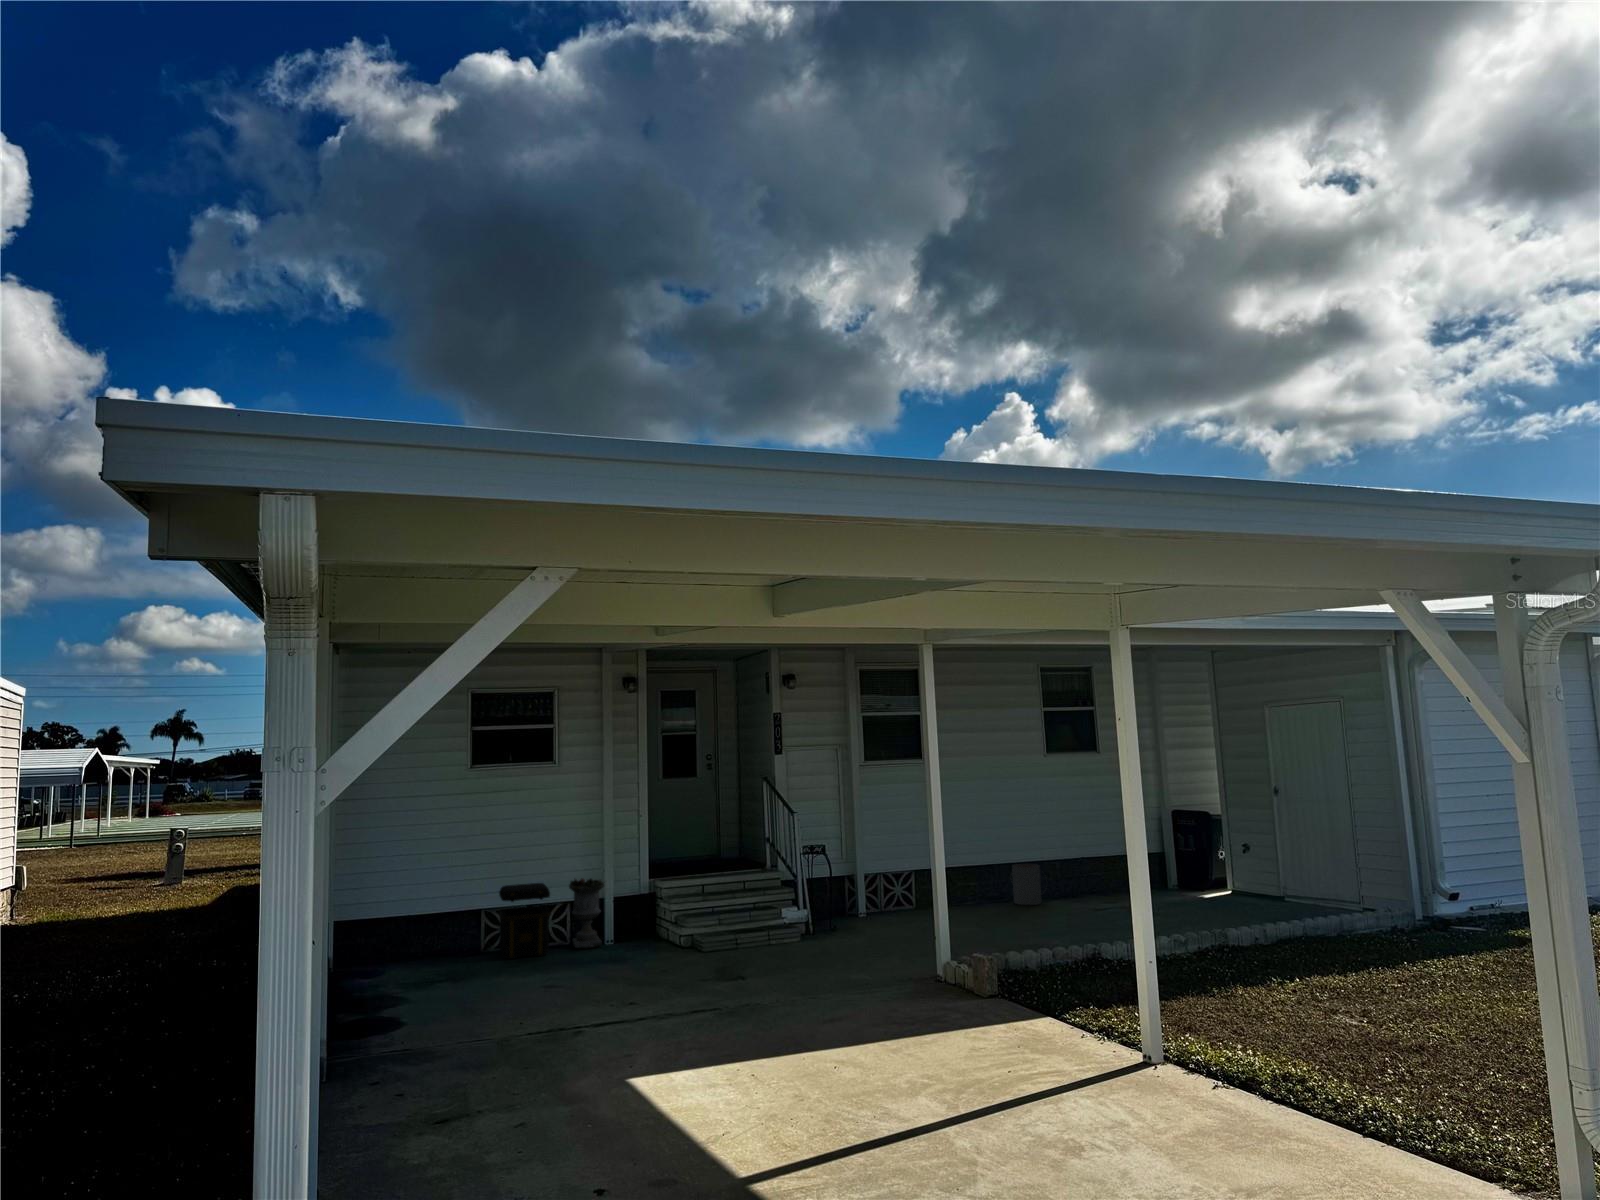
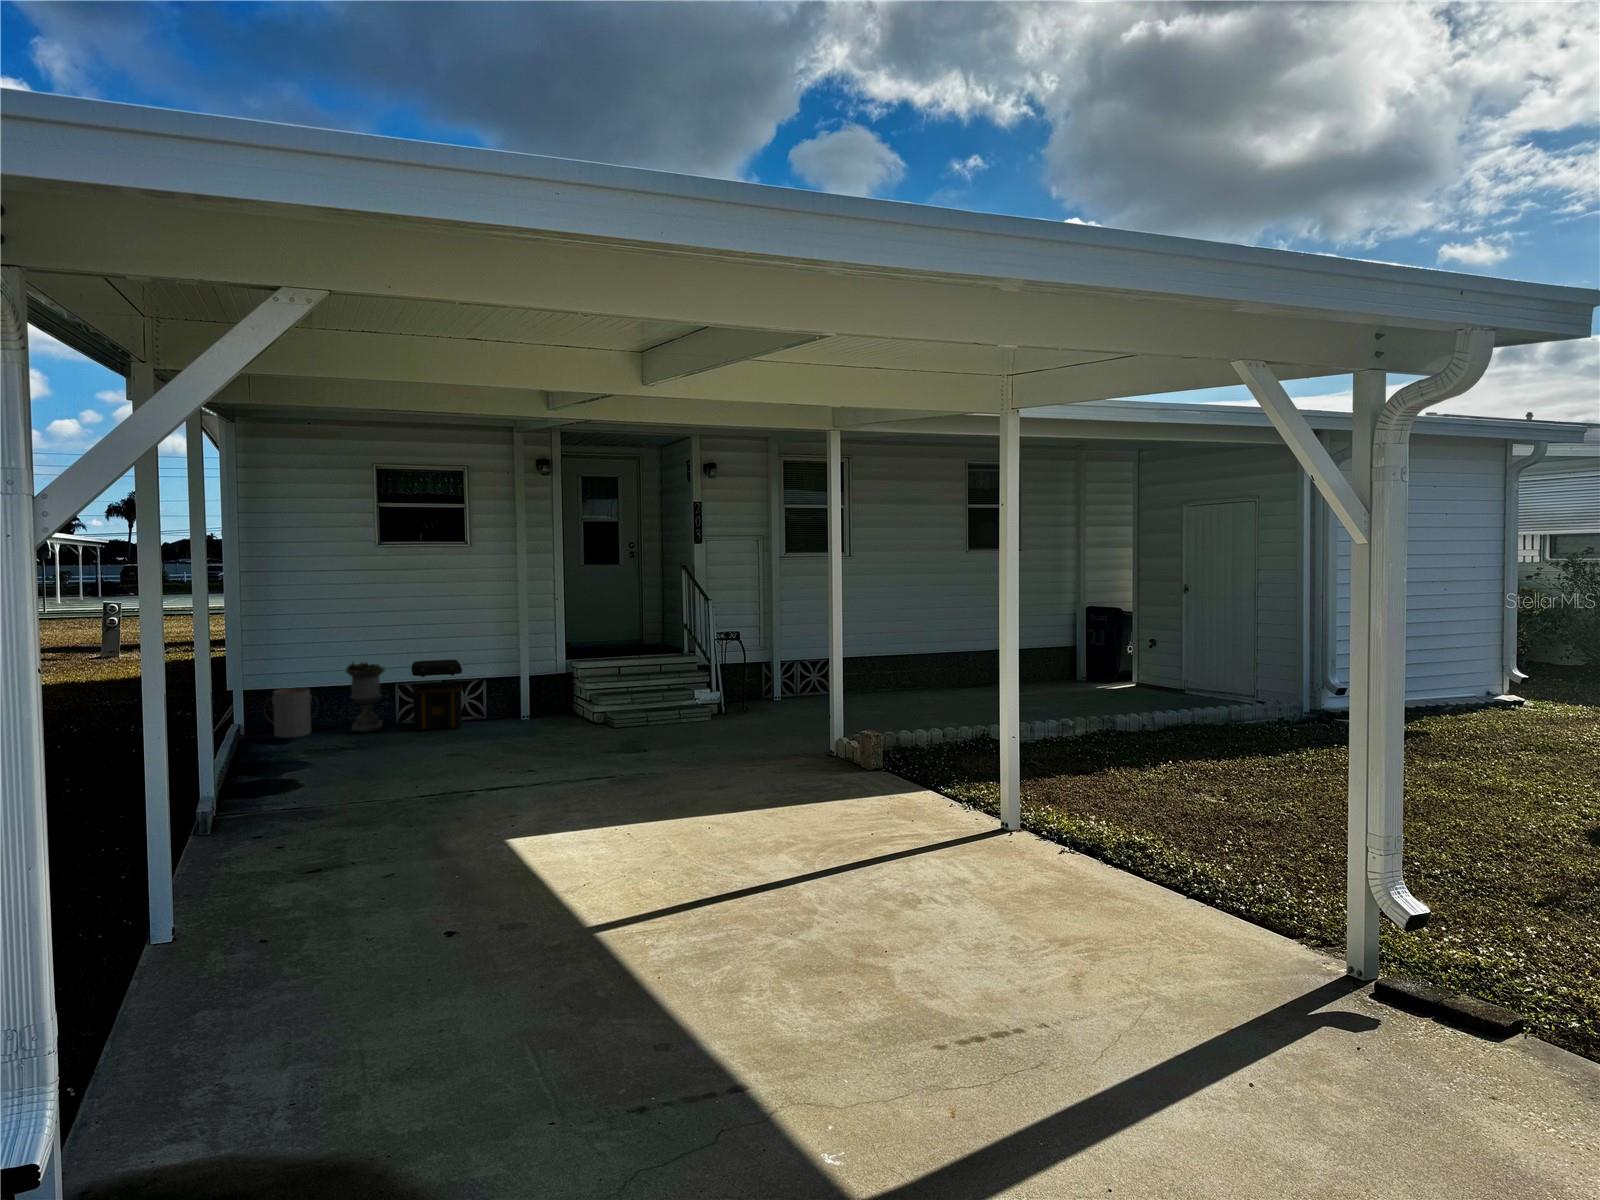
bucket: present [1012,864,1041,905] -> present [266,688,315,738]
planter: present [569,878,604,948] -> present [346,662,385,732]

